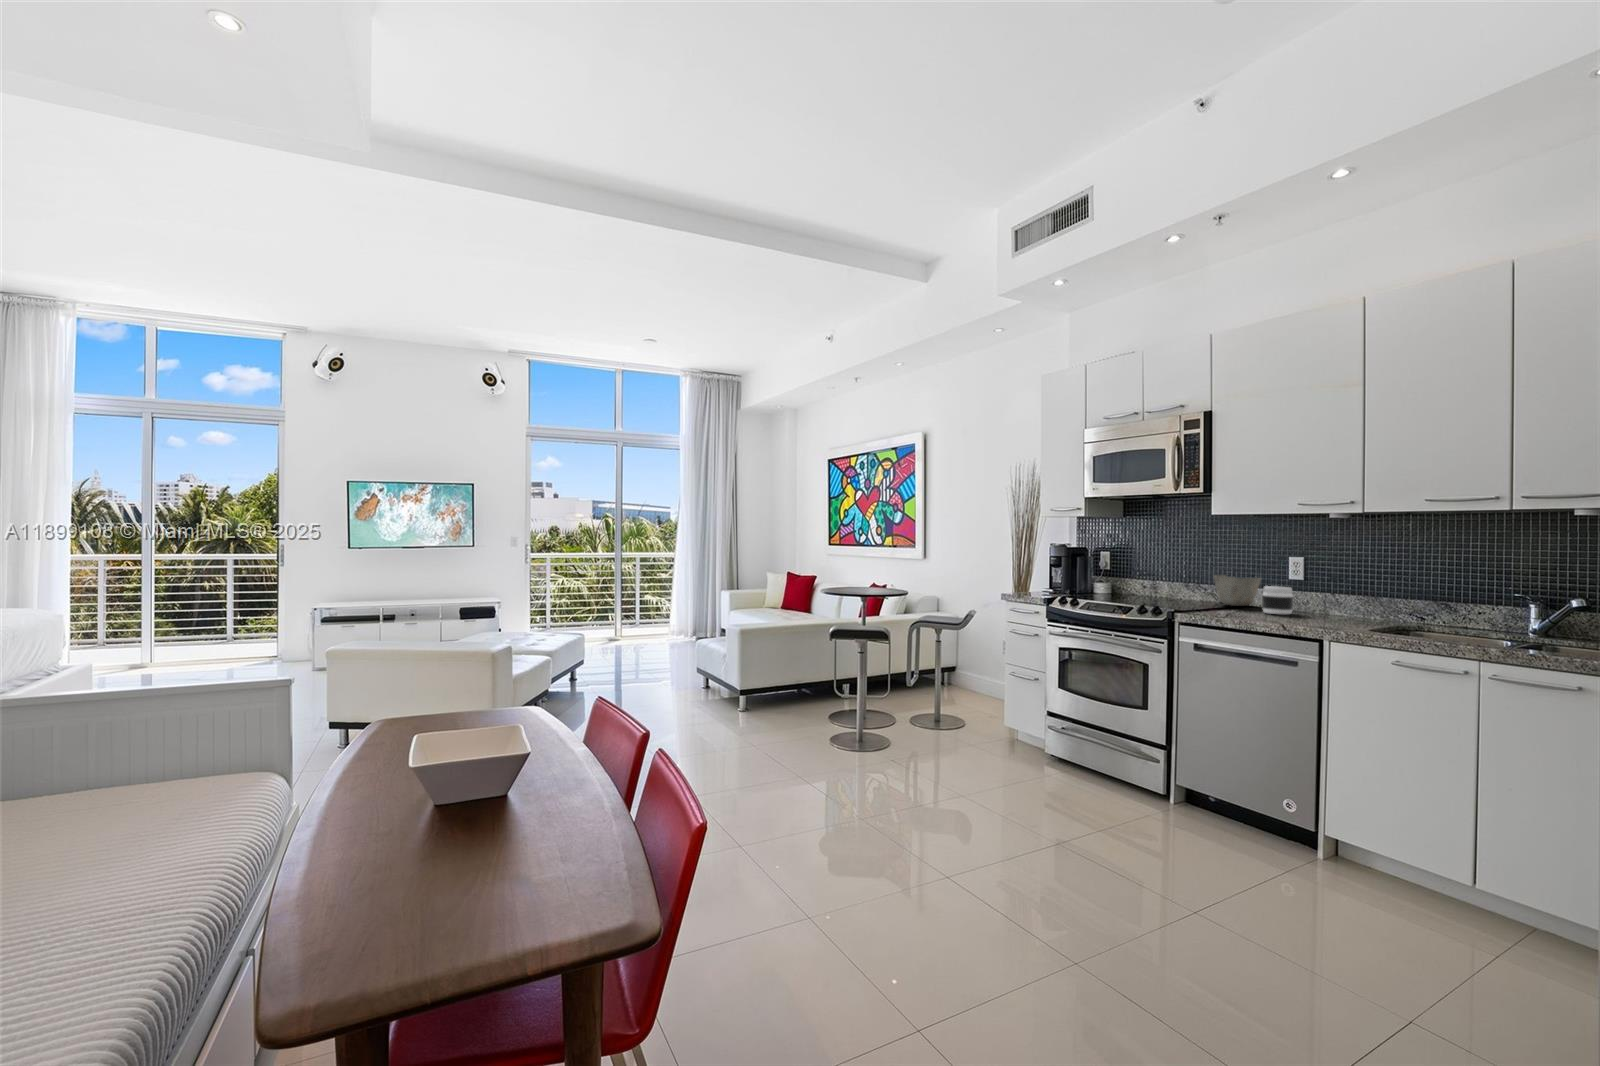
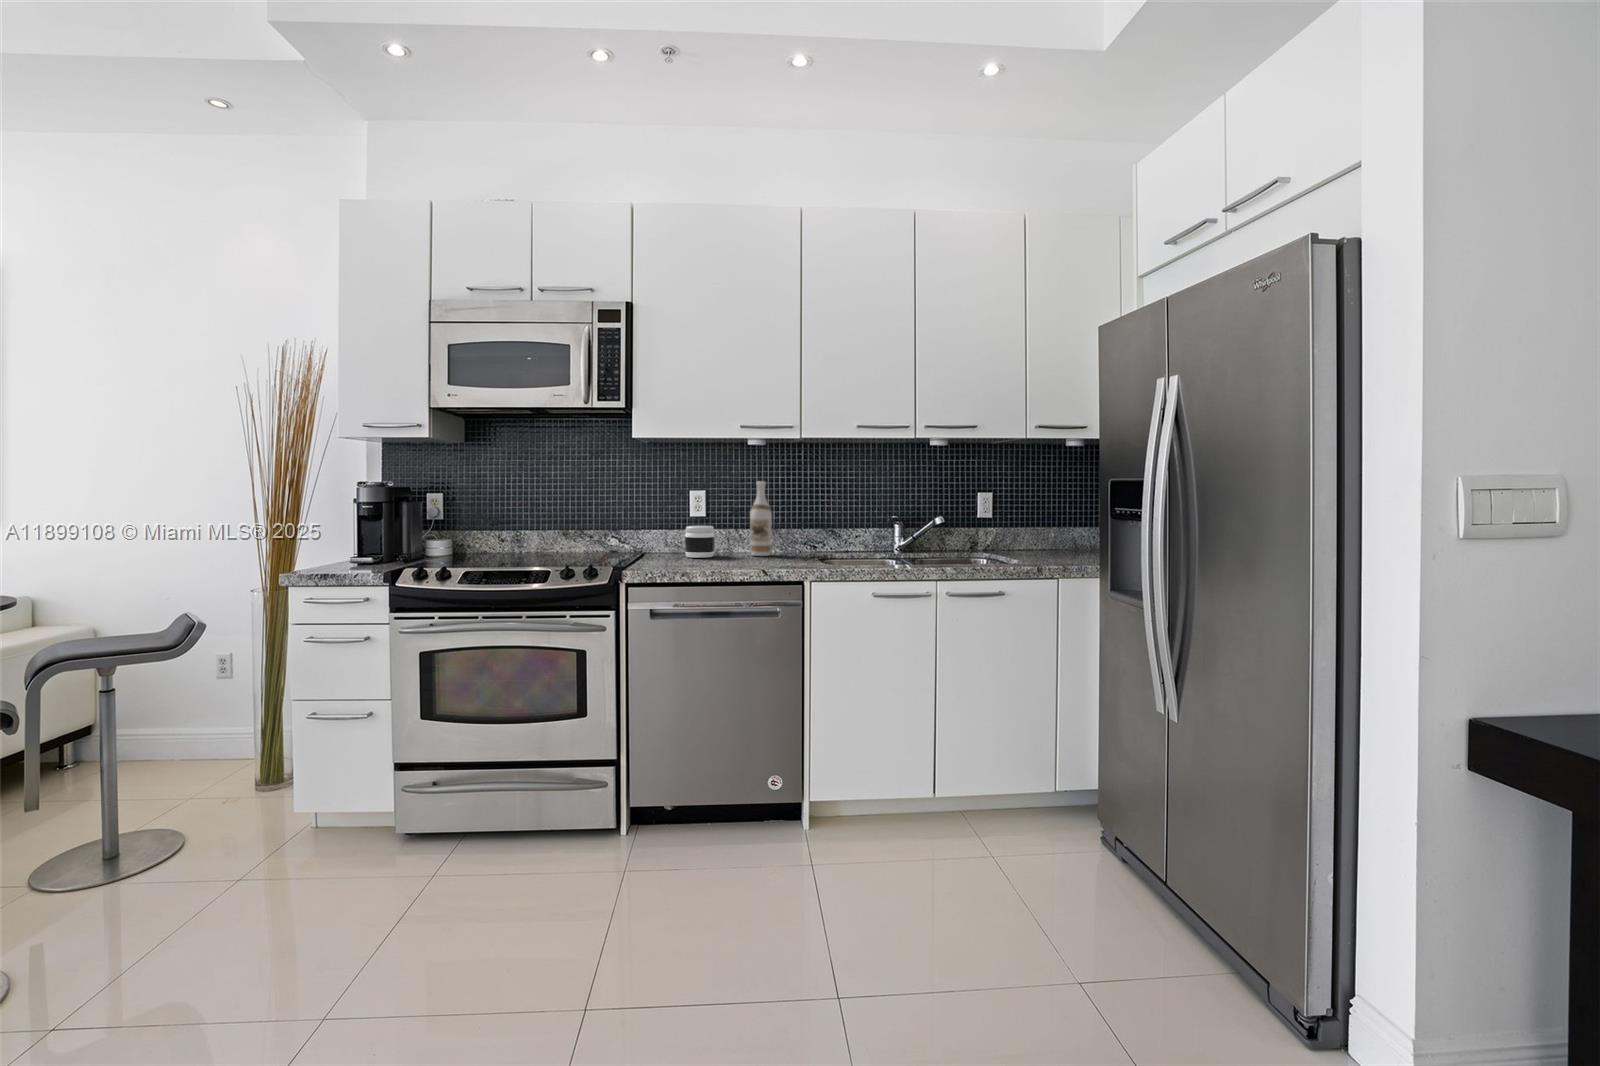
wine bottle: none [1328,549,1353,620] -> present [750,481,772,556]
ceramic bowl: present [1214,575,1261,606] -> none [610,515,661,553]

